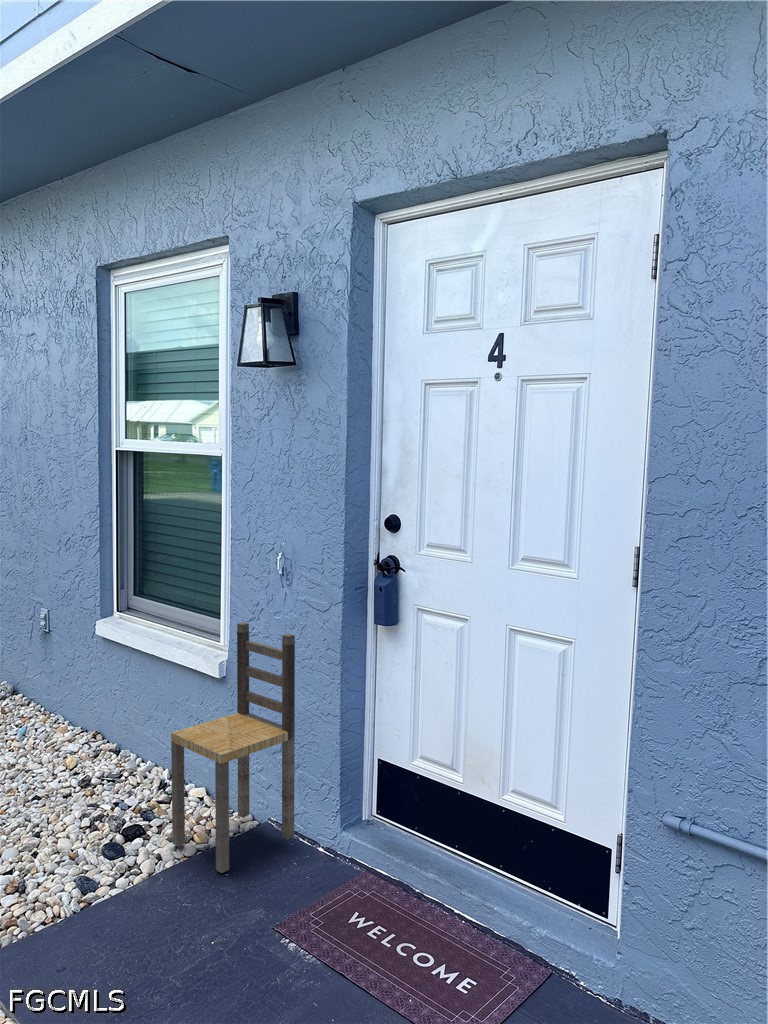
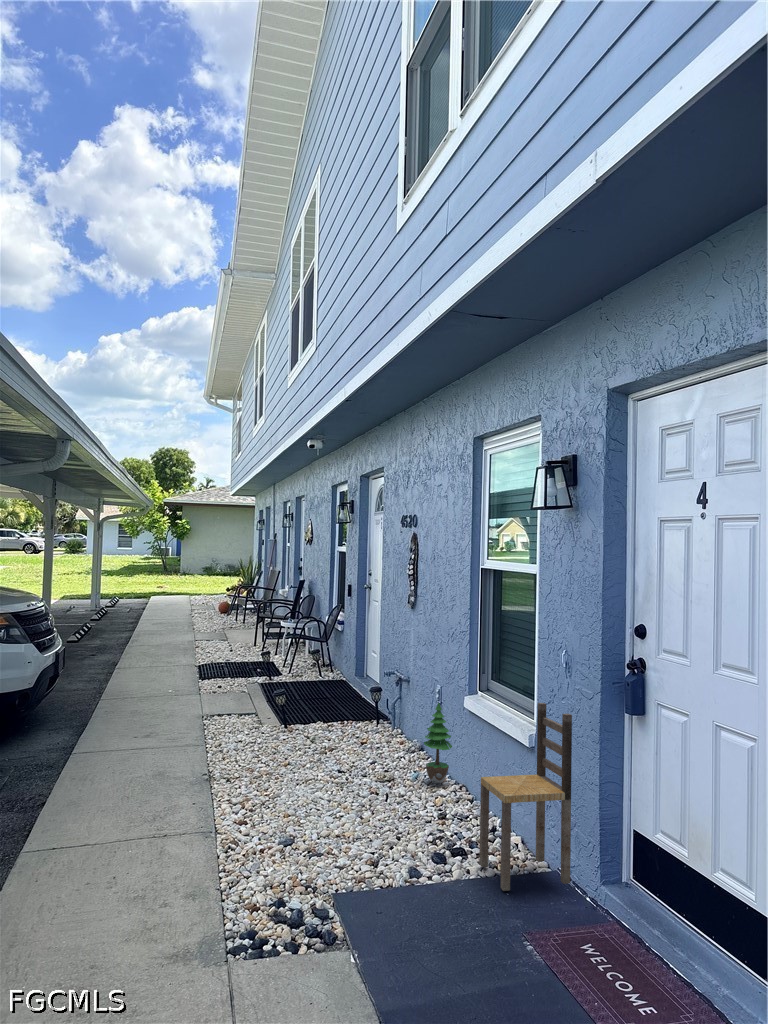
potted tree: none [35,632,77,739] -> present [424,703,452,785]

